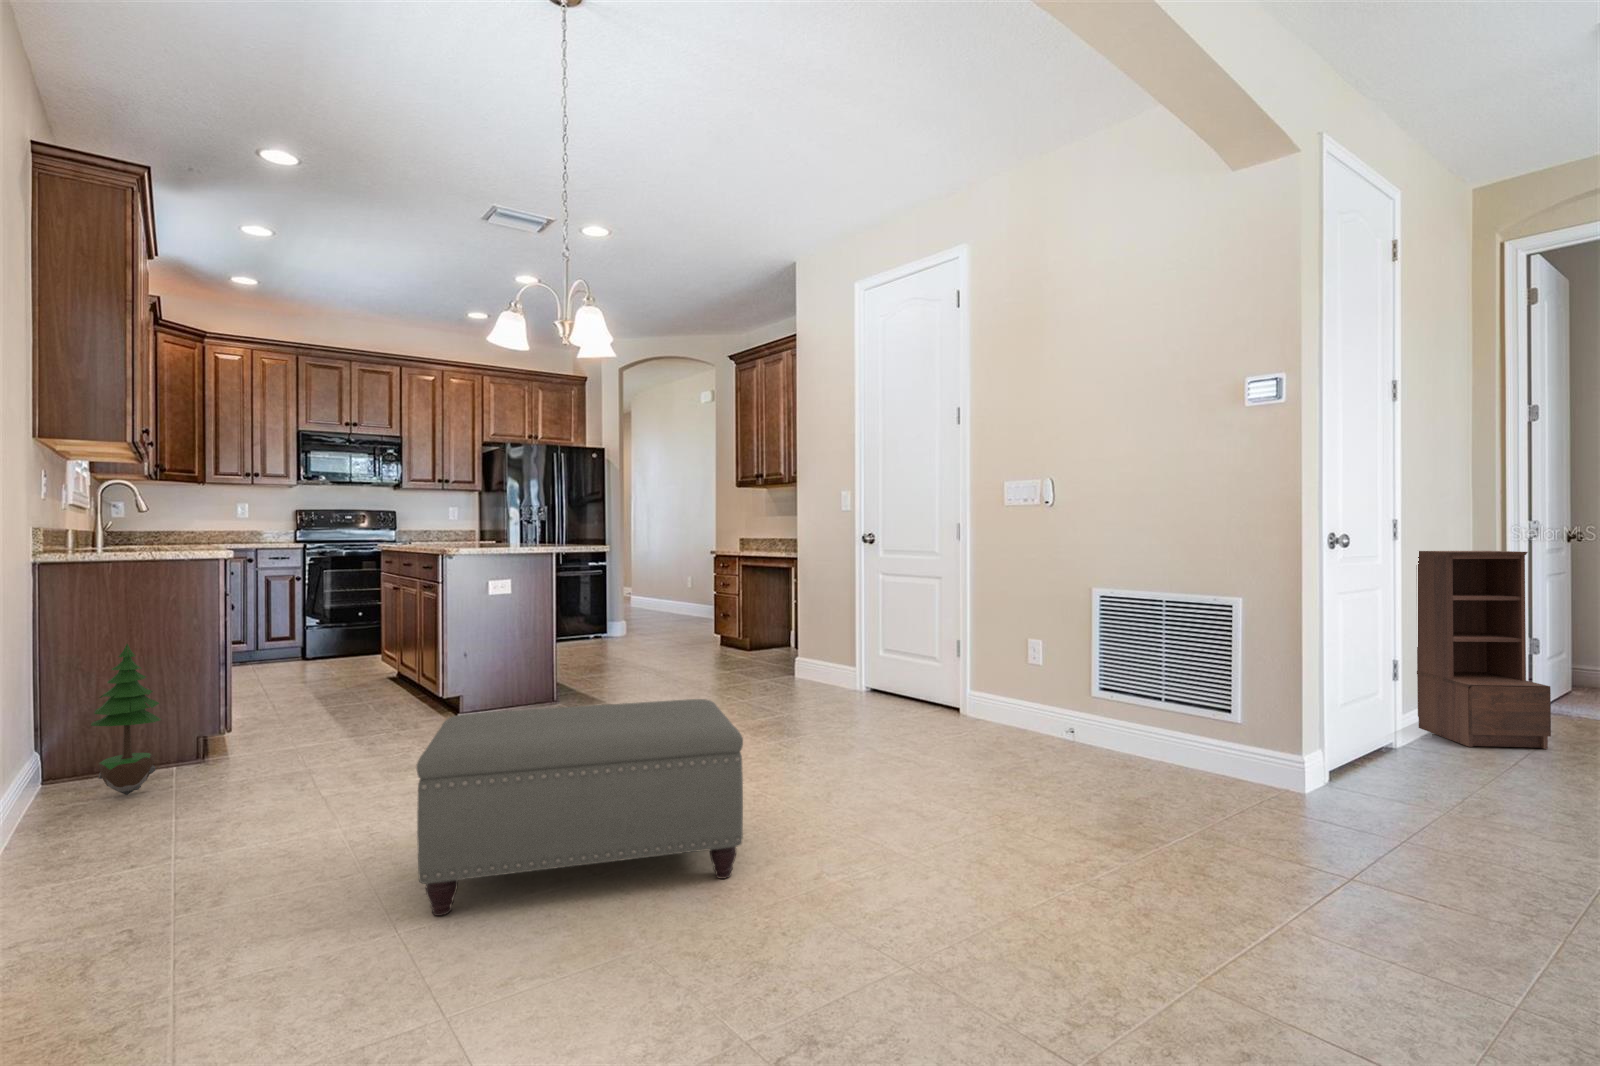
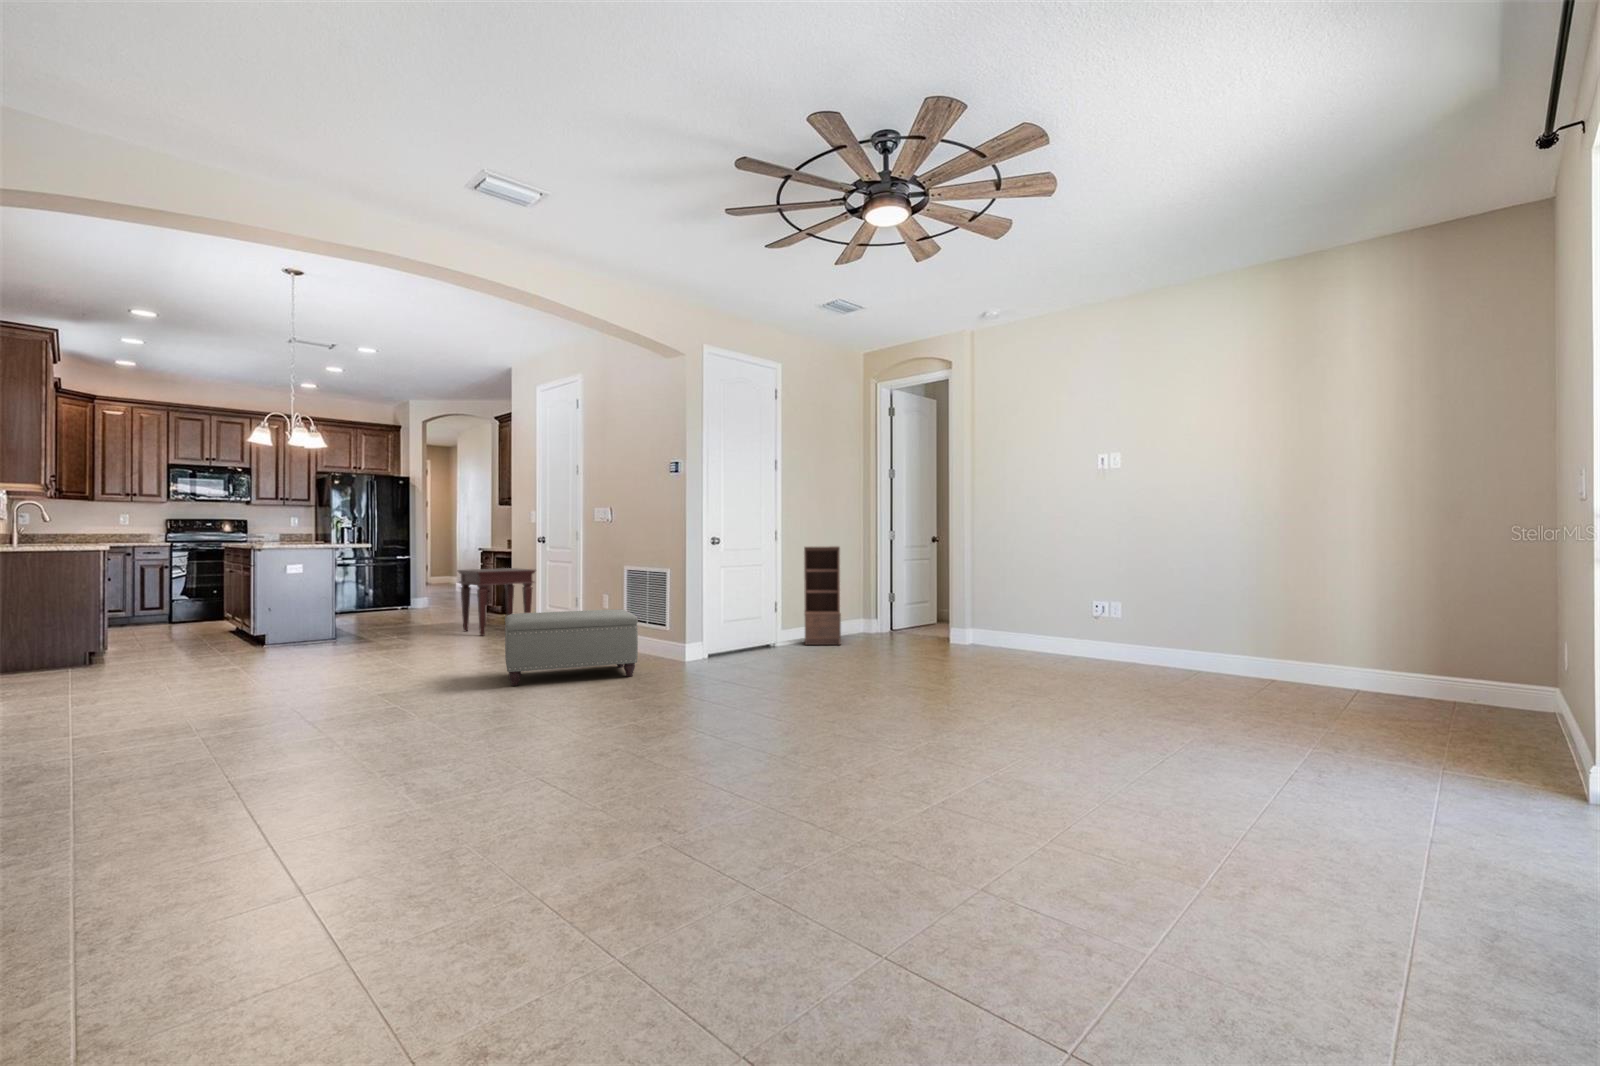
side table: none [735,584,865,700] -> present [458,568,535,636]
potted tree: present [91,644,161,795] -> none [24,594,66,675]
ottoman: present [417,699,743,916] -> present [505,609,638,686]

